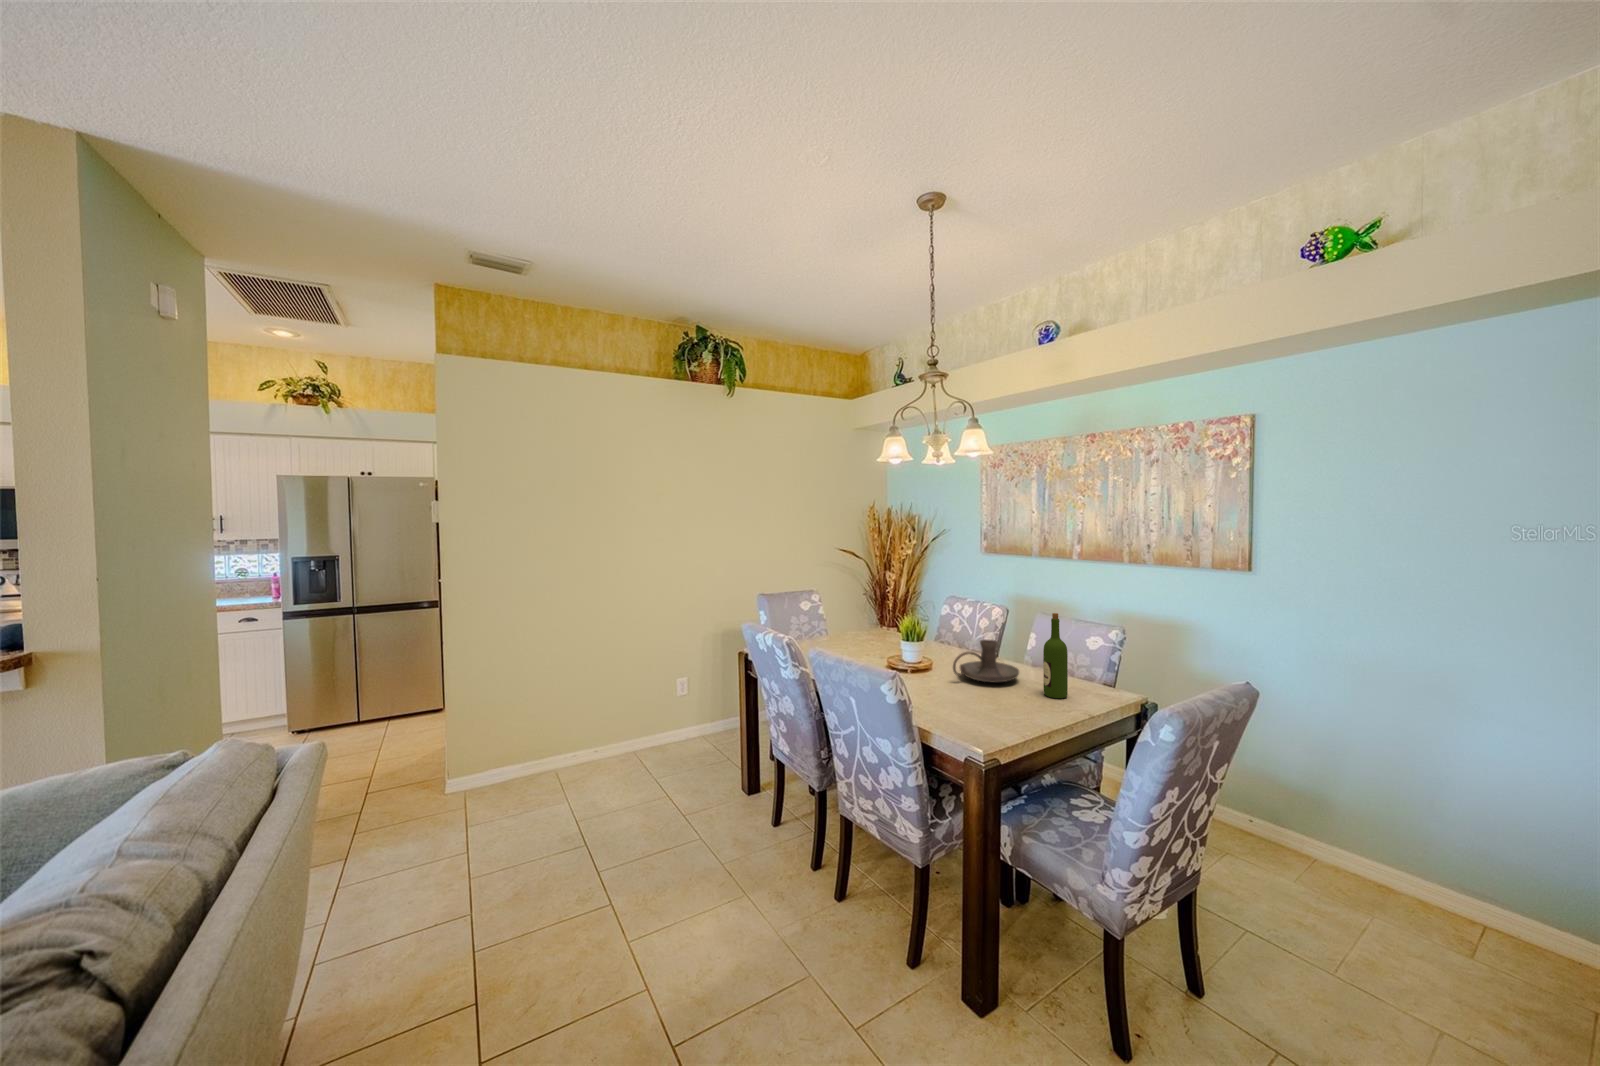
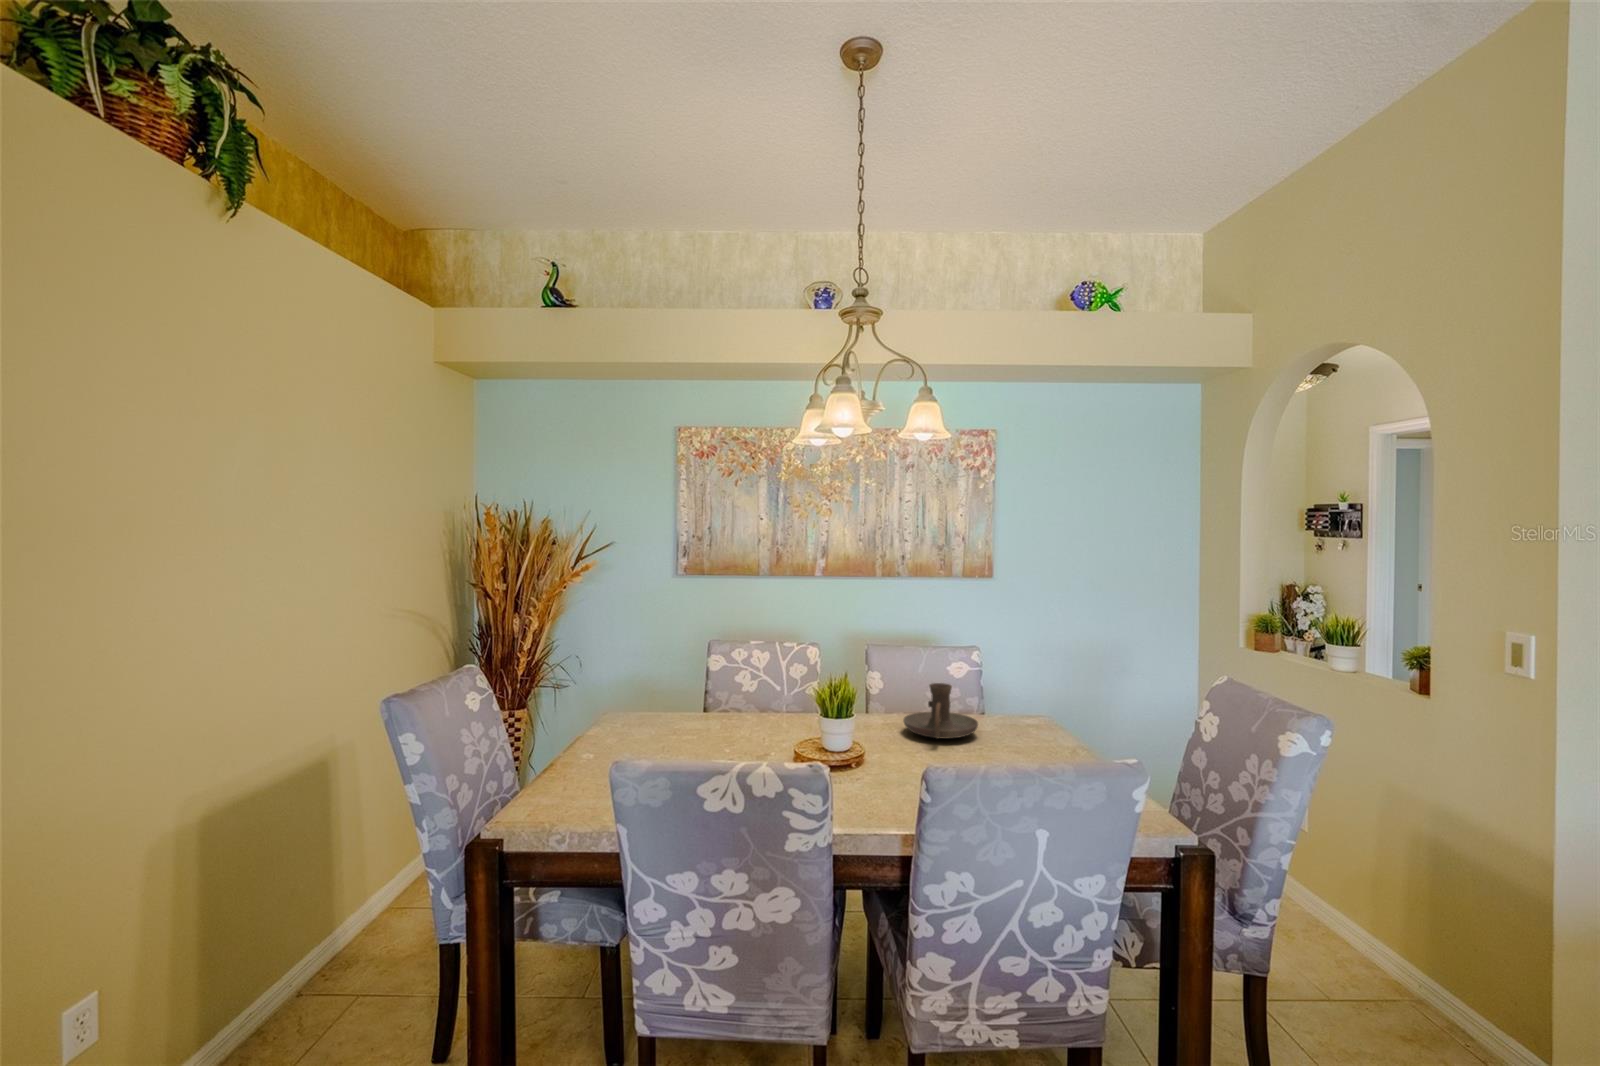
wine bottle: present [1043,613,1068,698] -> none [1011,636,1038,735]

